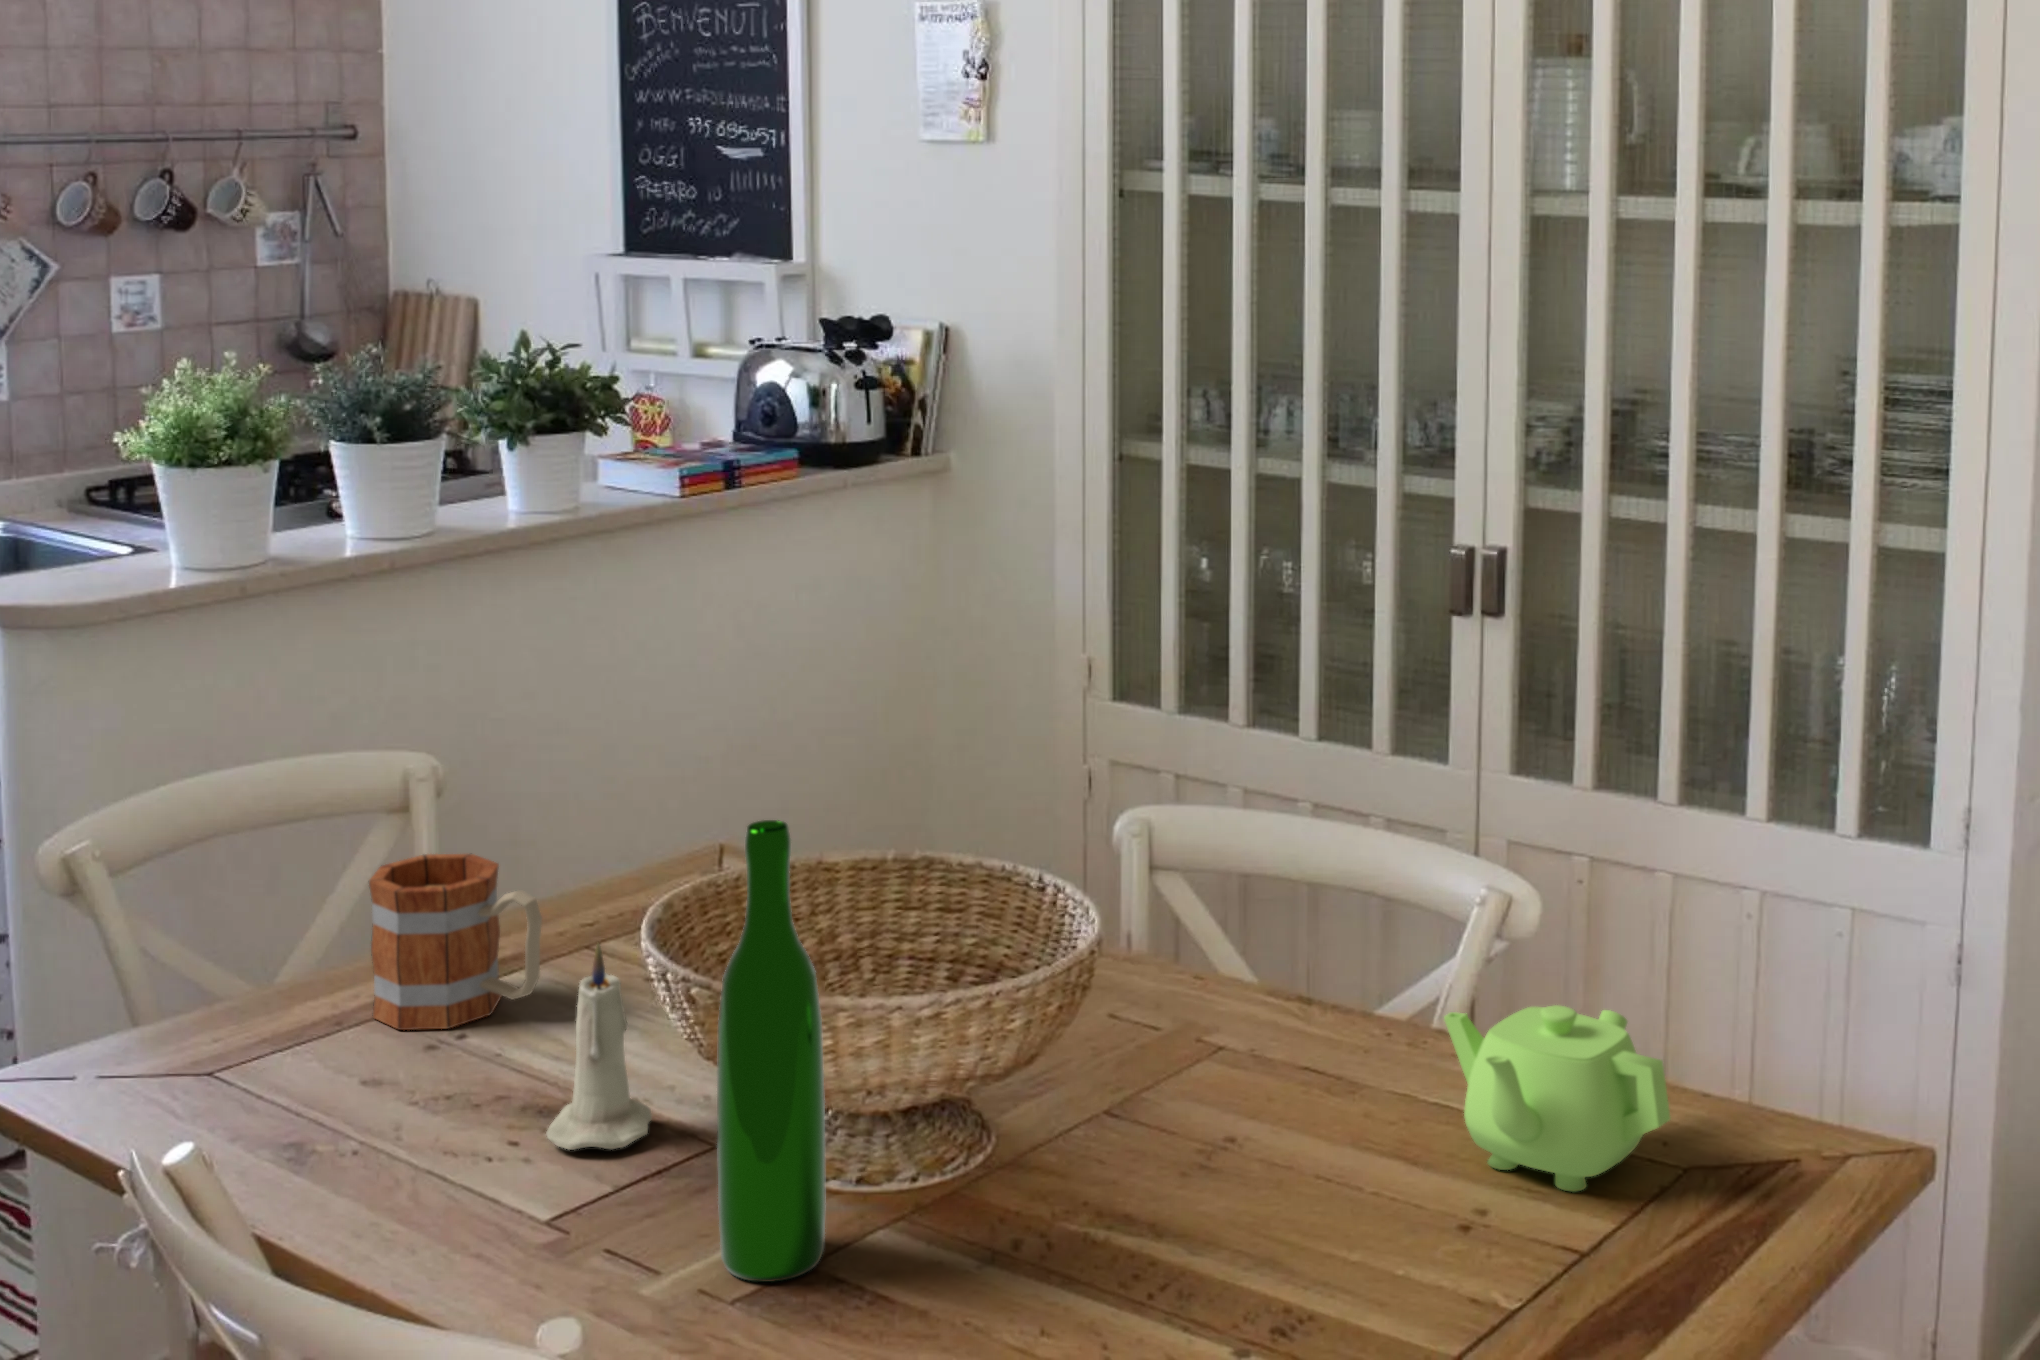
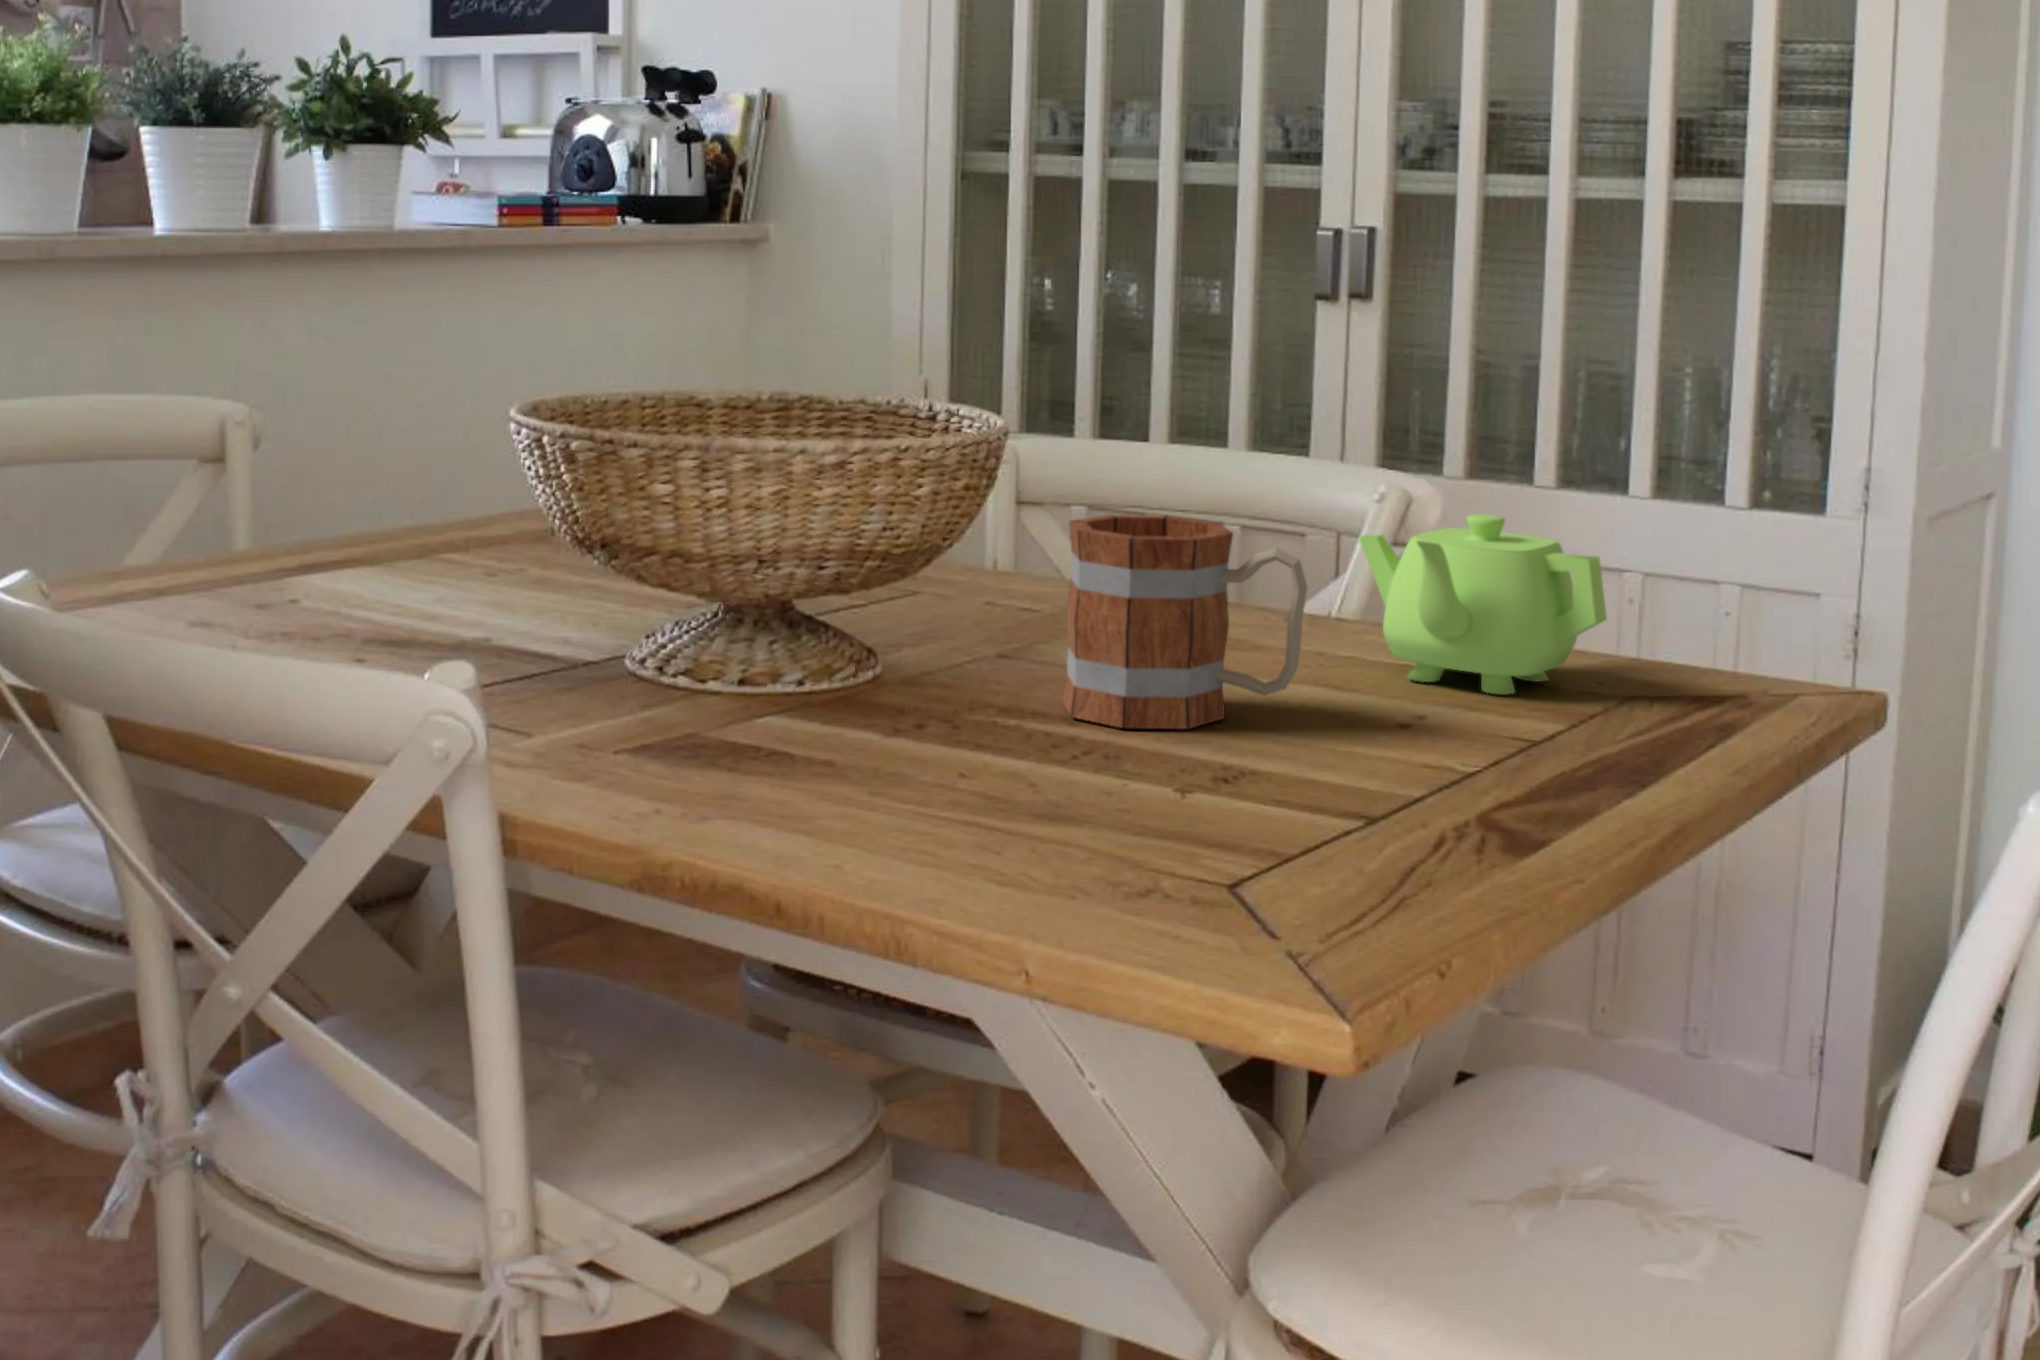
wine bottle: present [717,820,826,1282] -> none [610,232,724,720]
mug: present [369,854,542,1030] -> present [1063,515,1307,729]
candle: present [546,944,652,1150] -> none [409,432,519,647]

